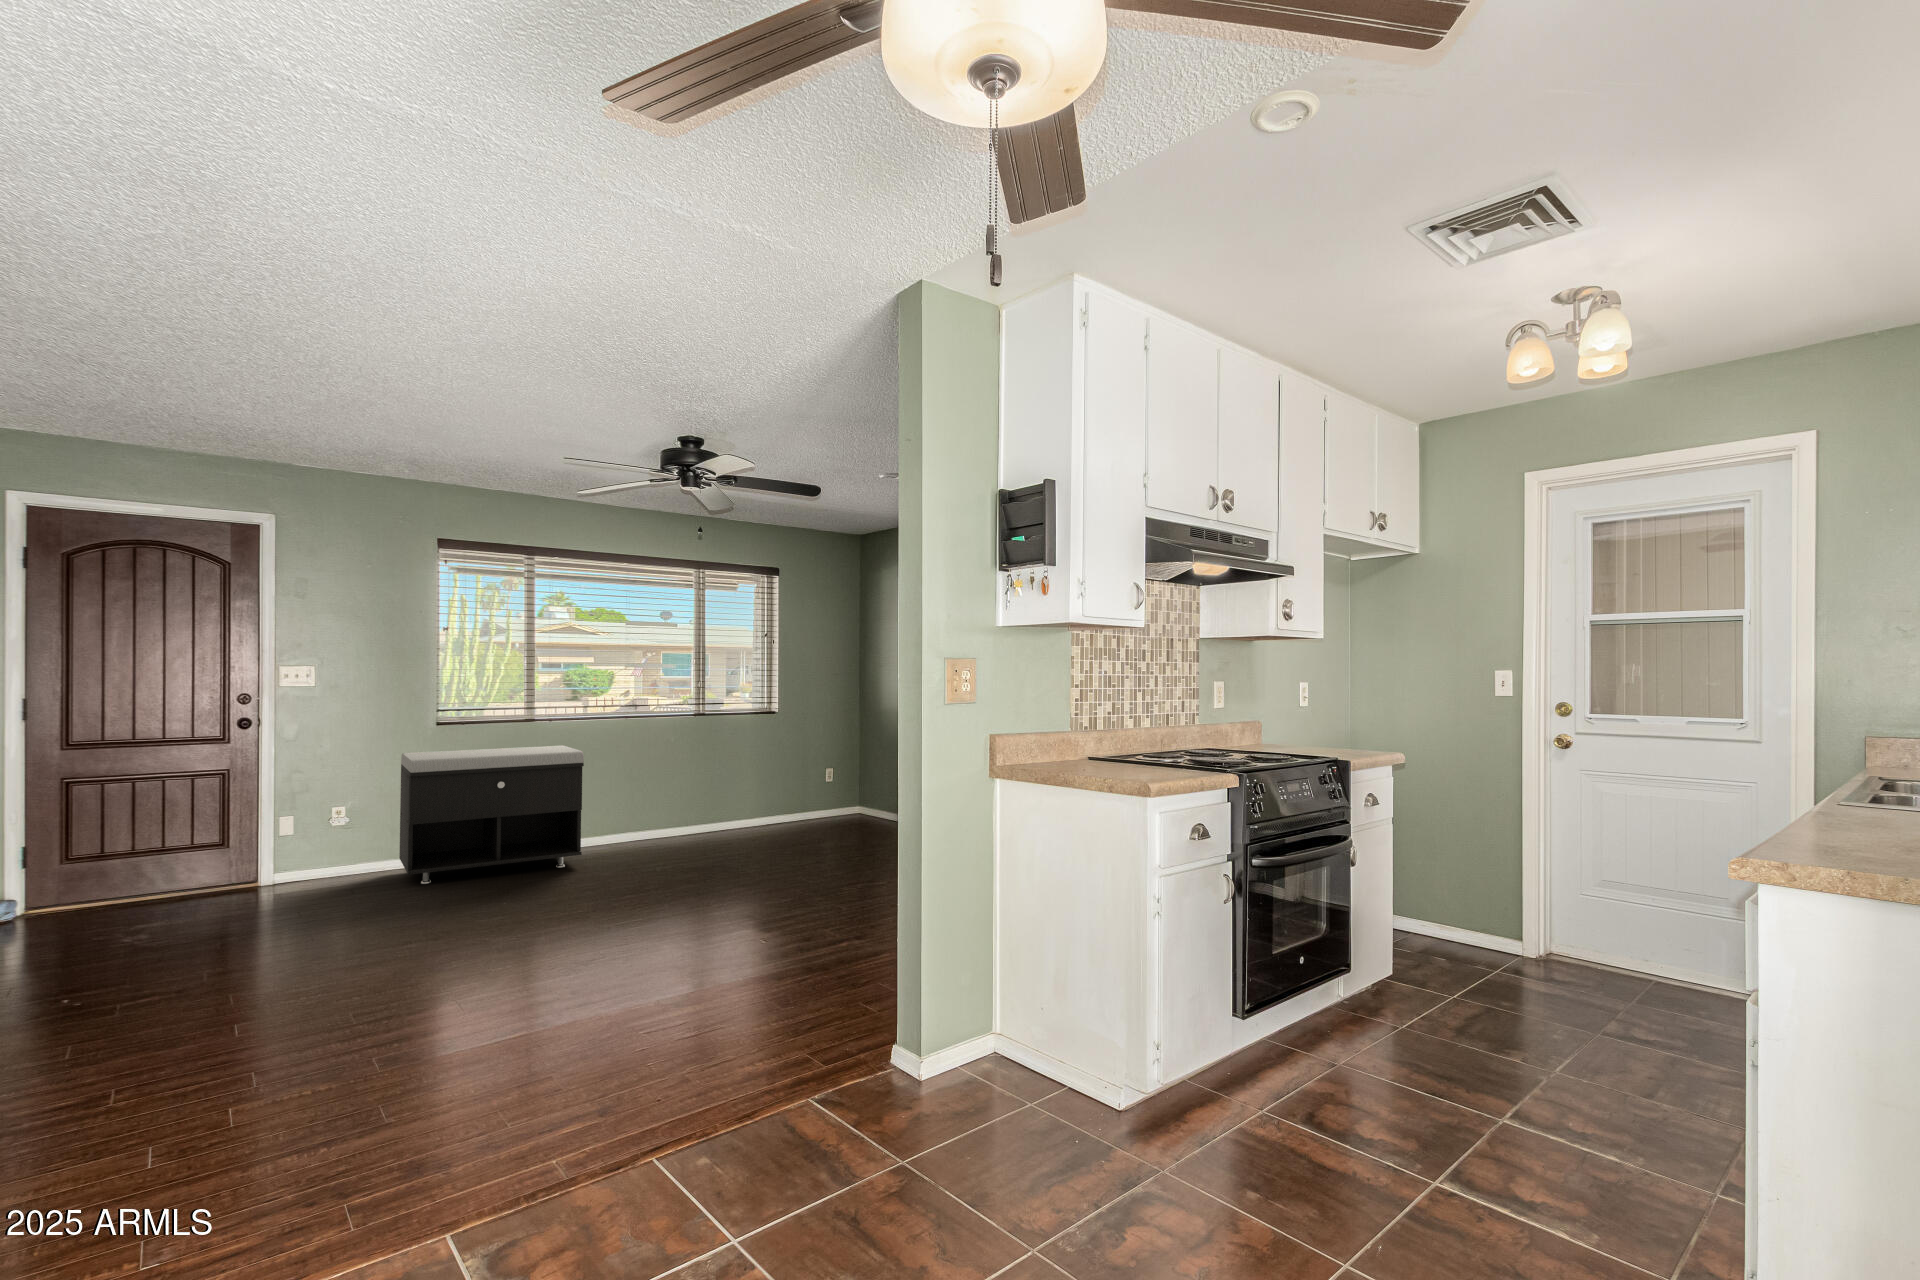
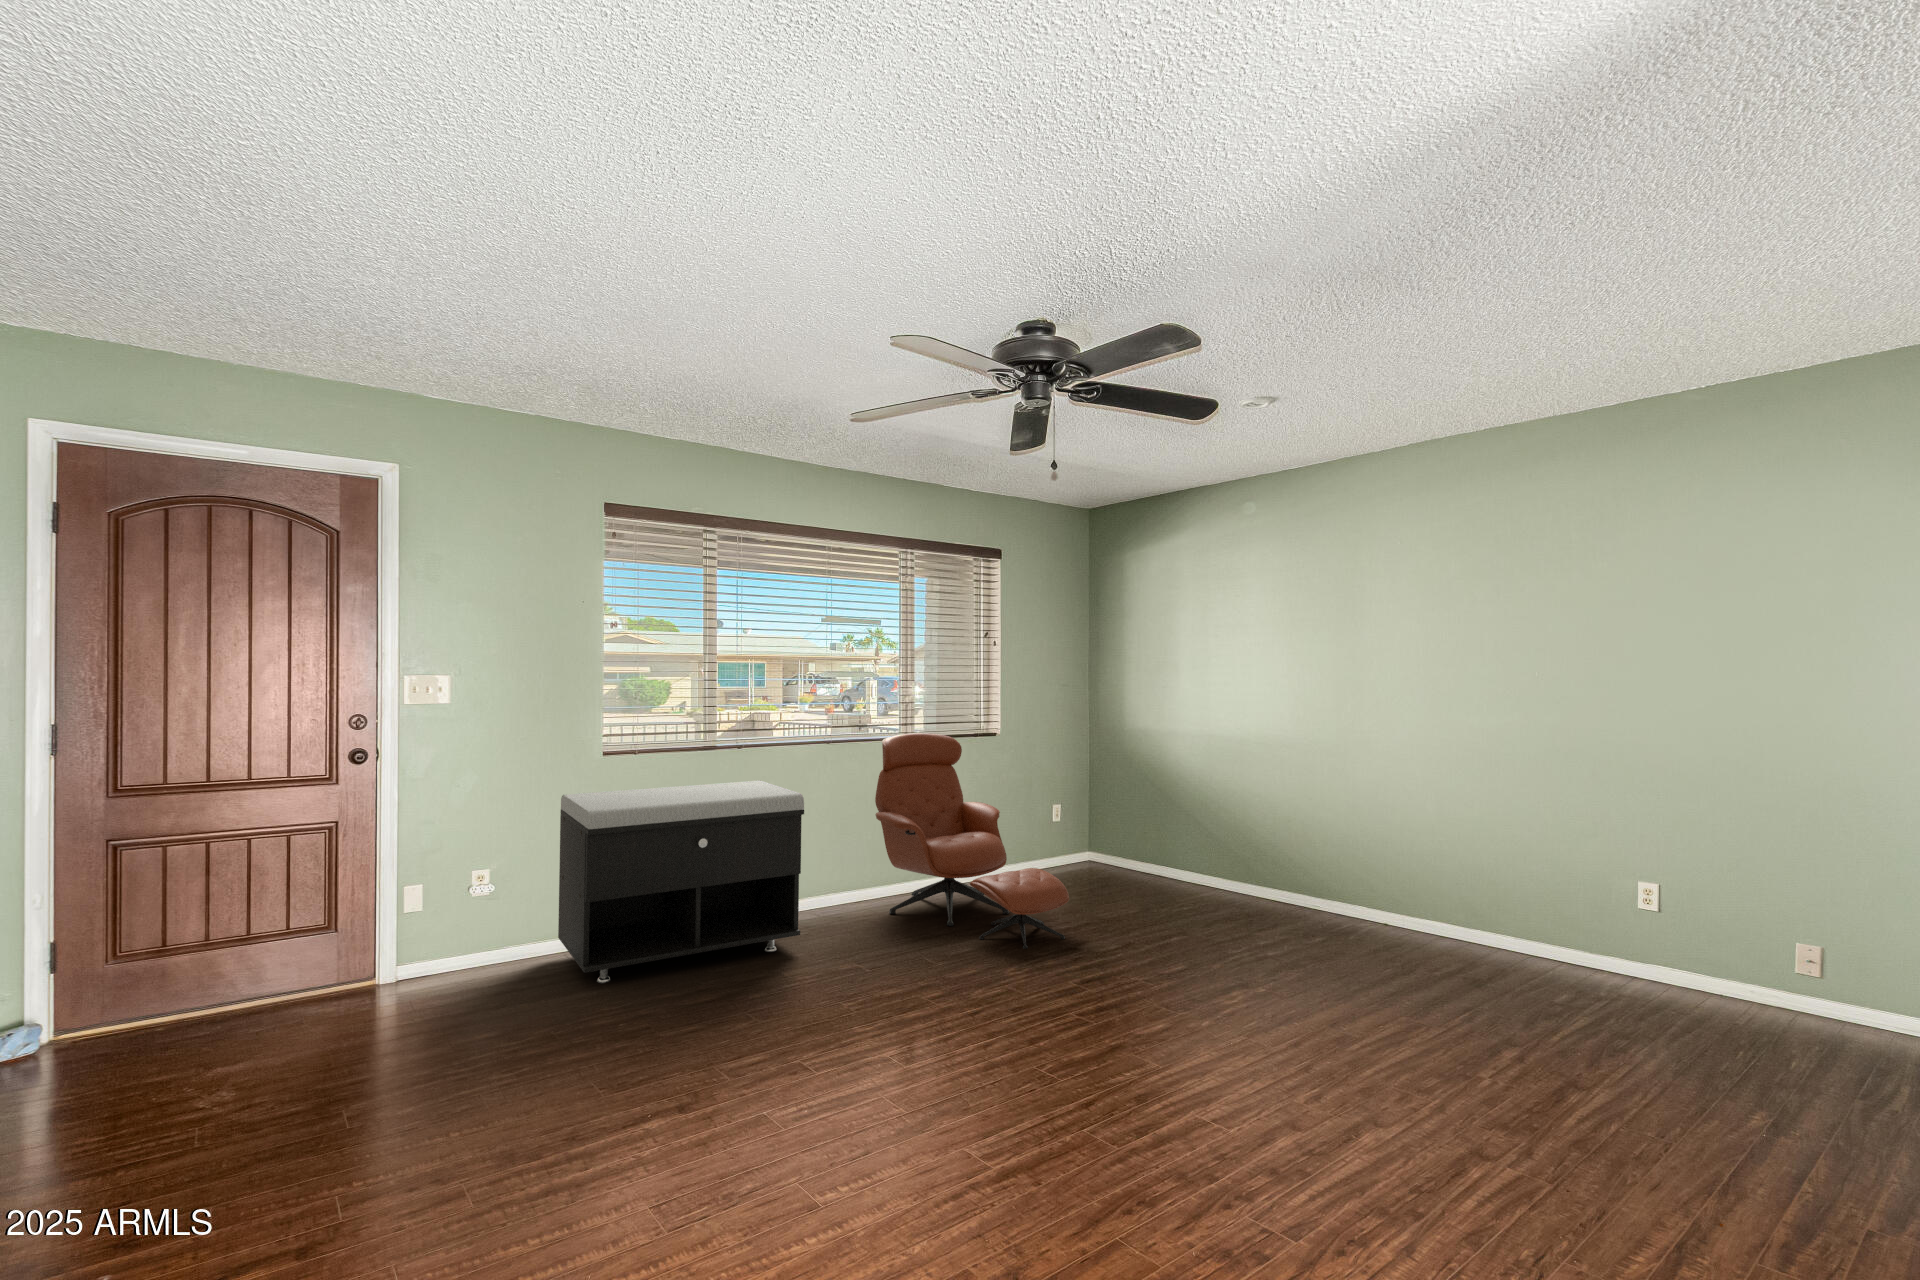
lounge chair: none [661,712,793,864] -> present [875,733,1069,949]

